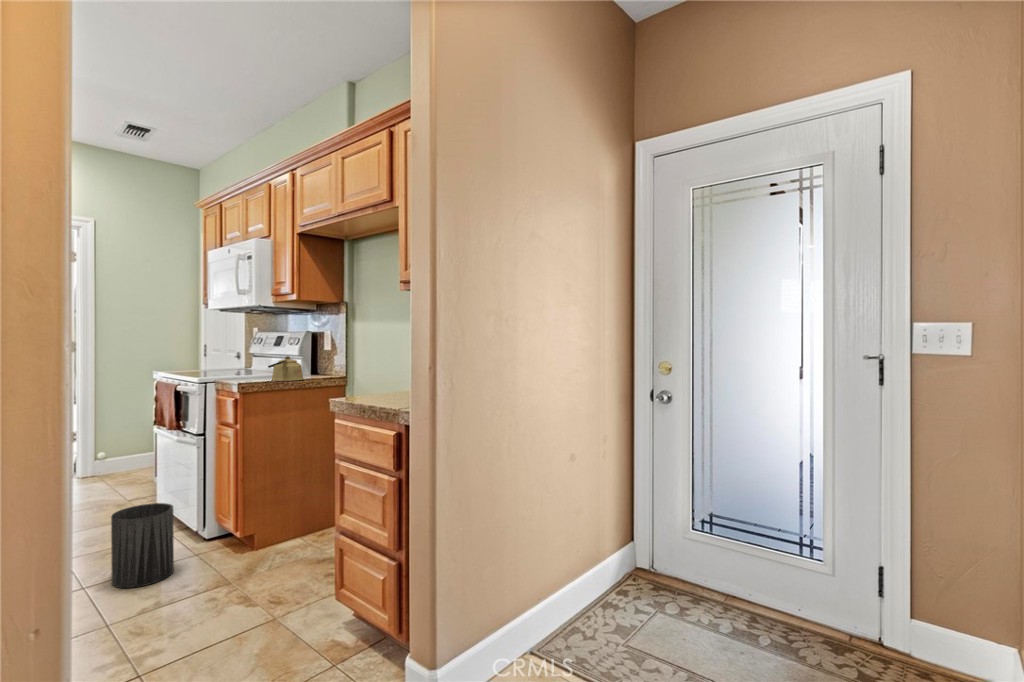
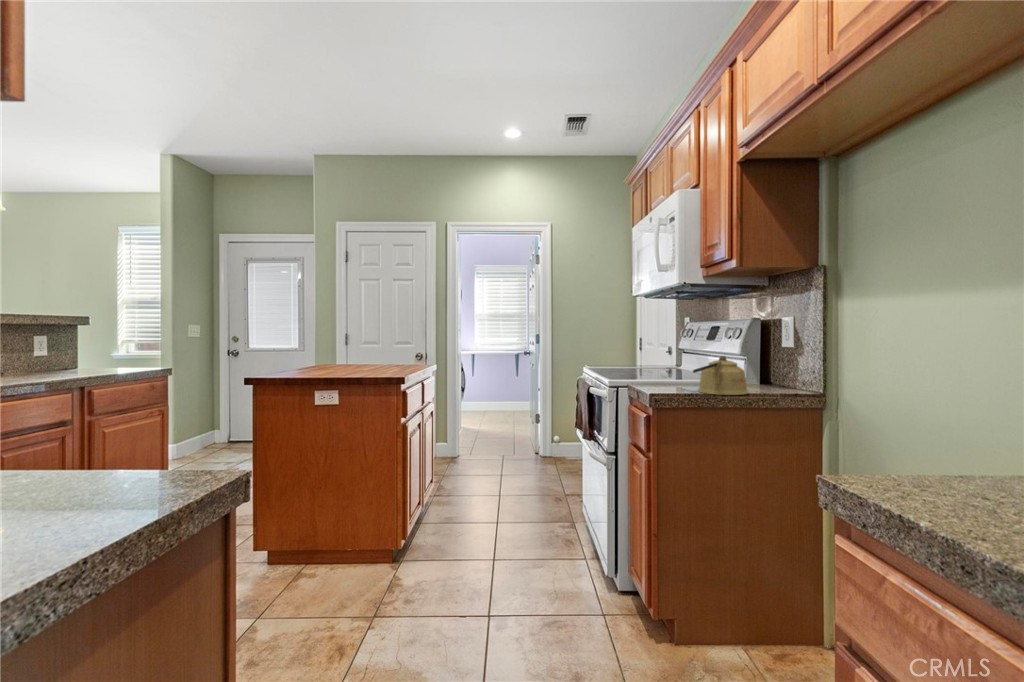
trash can: present [111,503,174,588] -> none [505,534,569,651]

